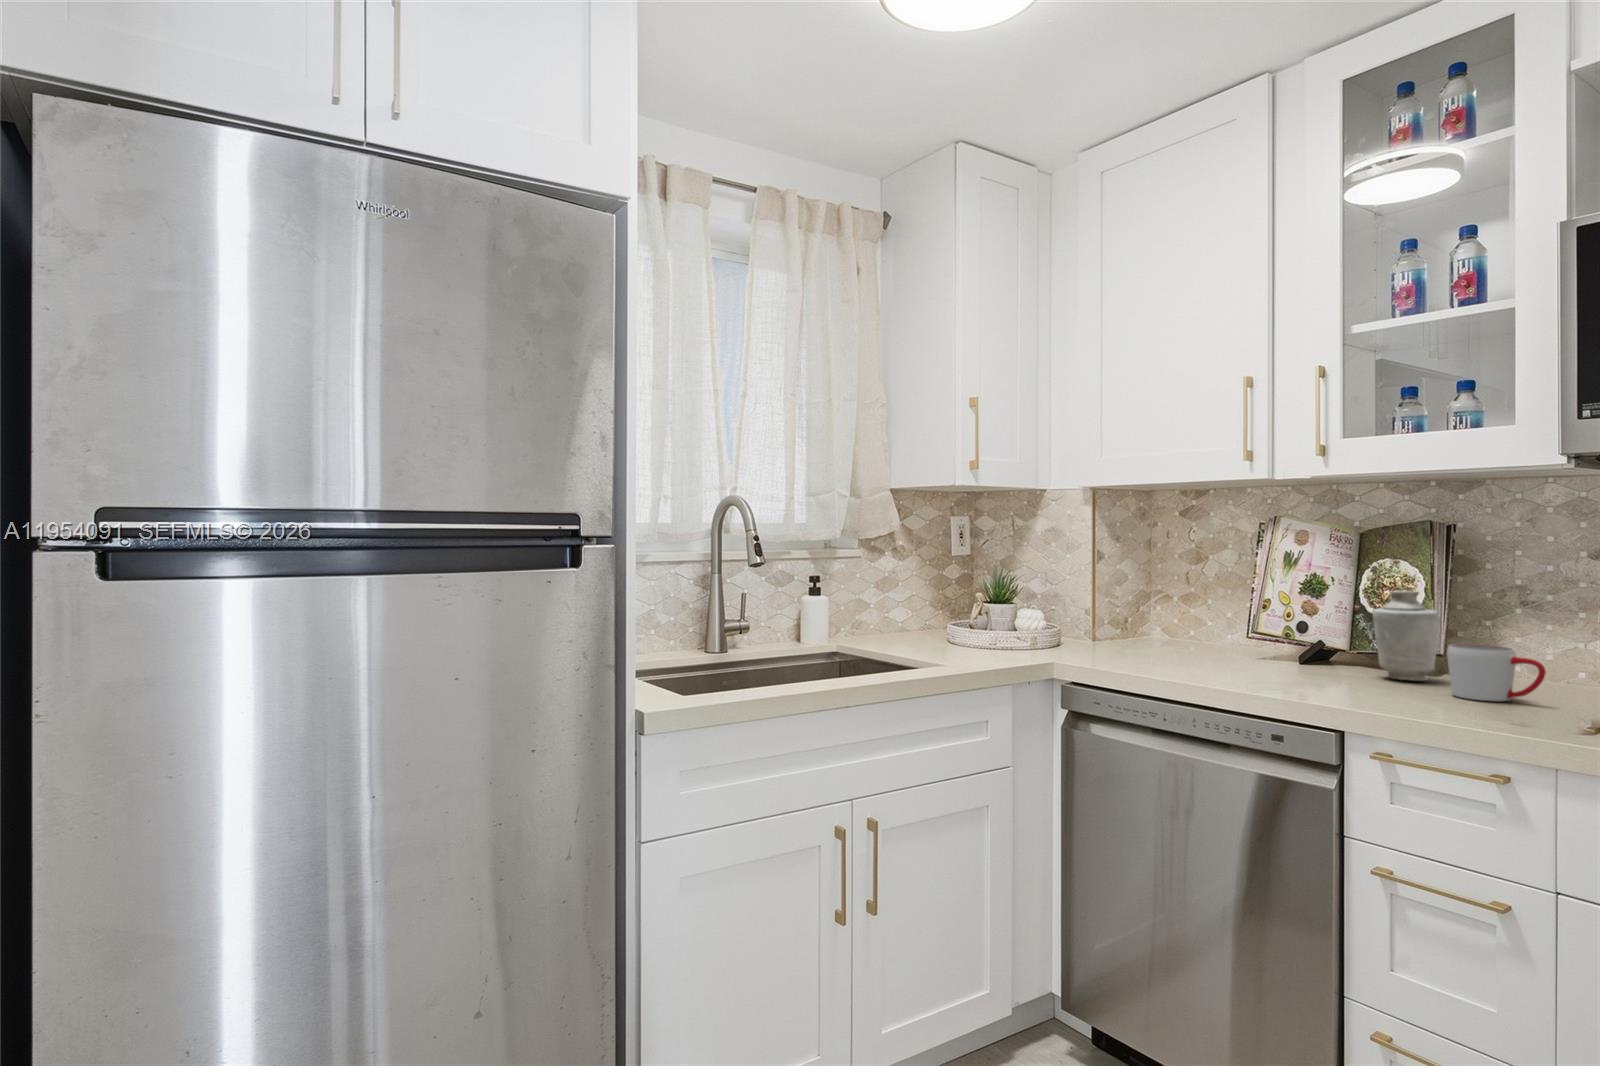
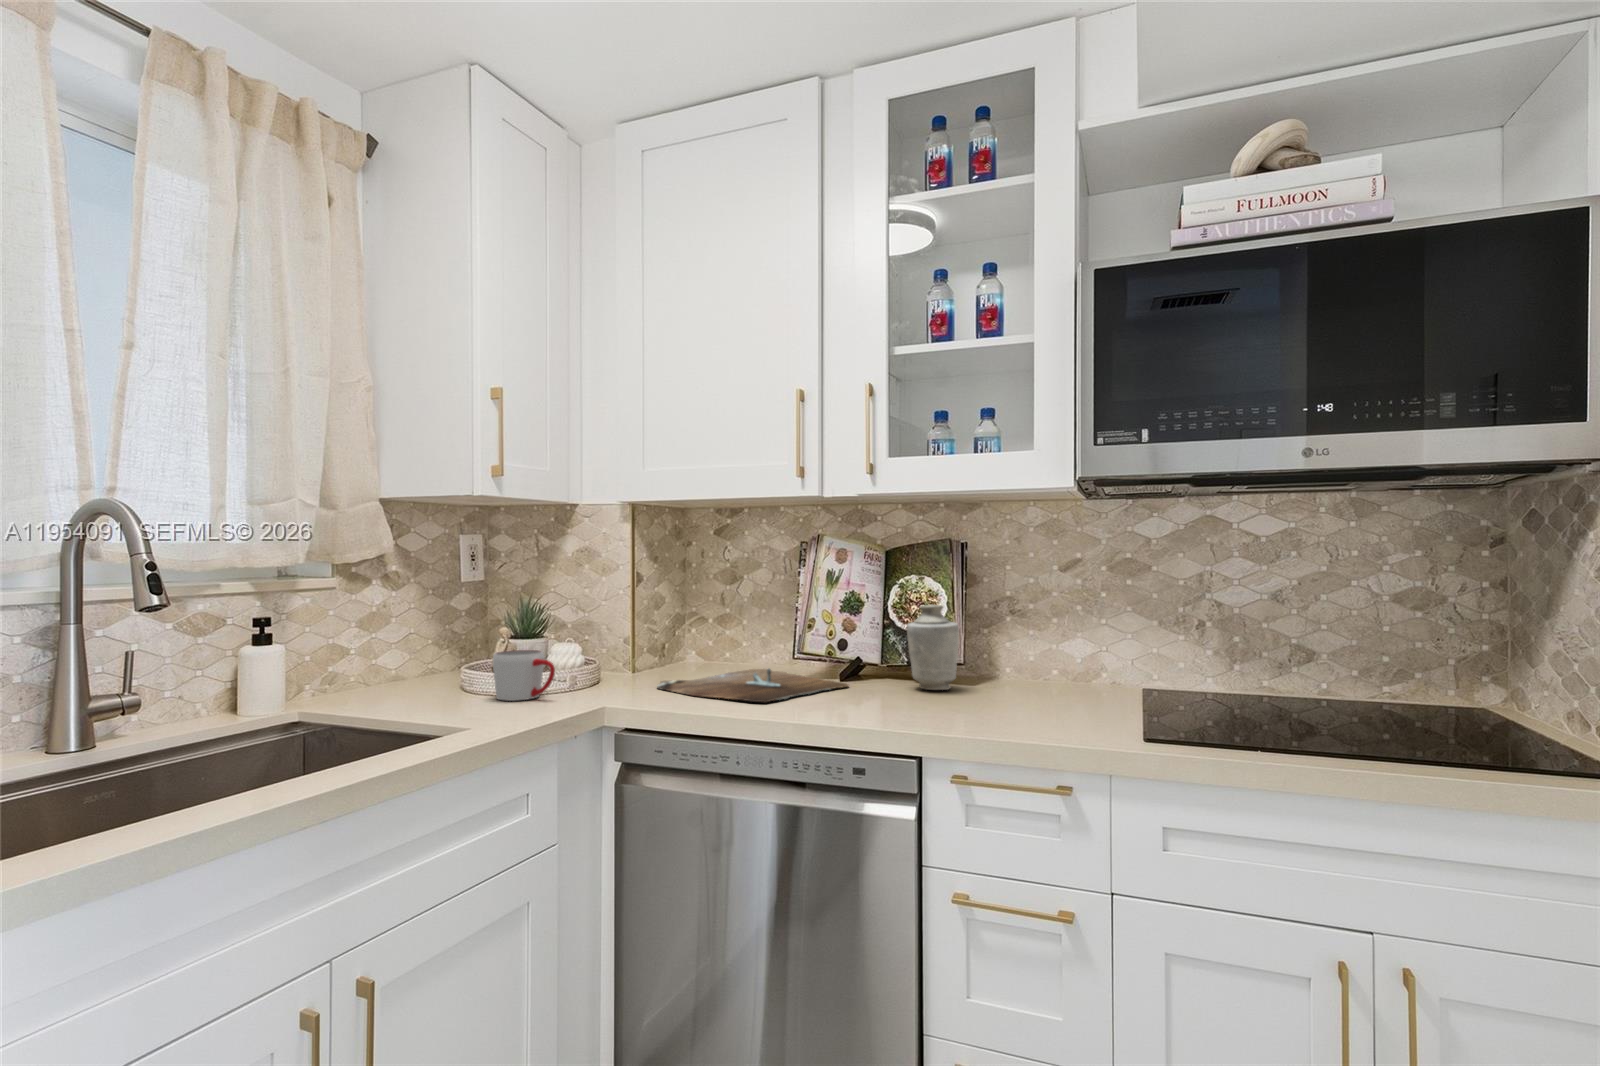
cutting board: none [1107,644,1306,672] -> present [657,668,848,702]
mug: present [1447,644,1546,701] -> present [493,650,555,701]

